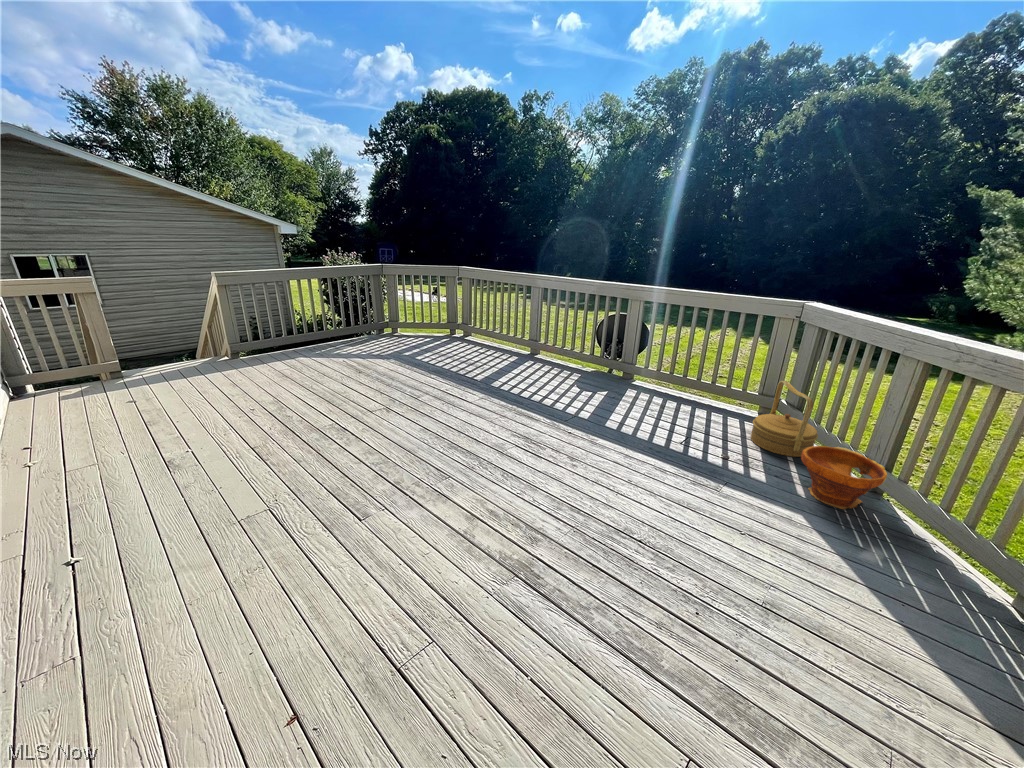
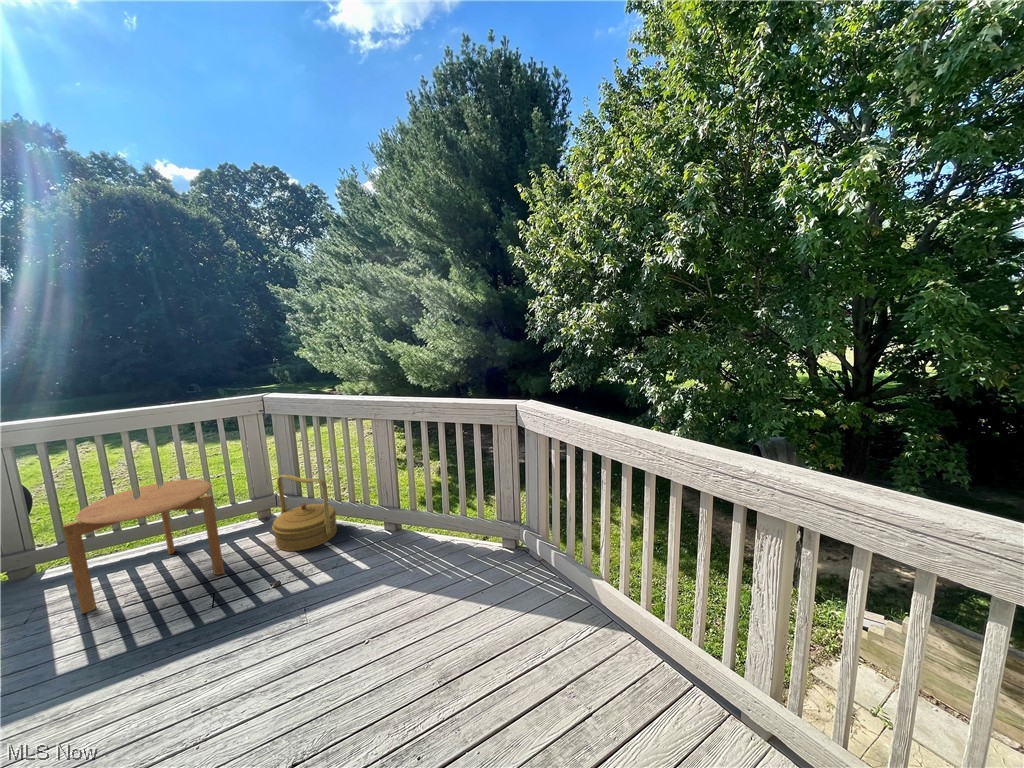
side table: none [631,348,725,430] -> present [63,479,224,614]
planter: present [801,446,887,509] -> none [348,505,411,563]

